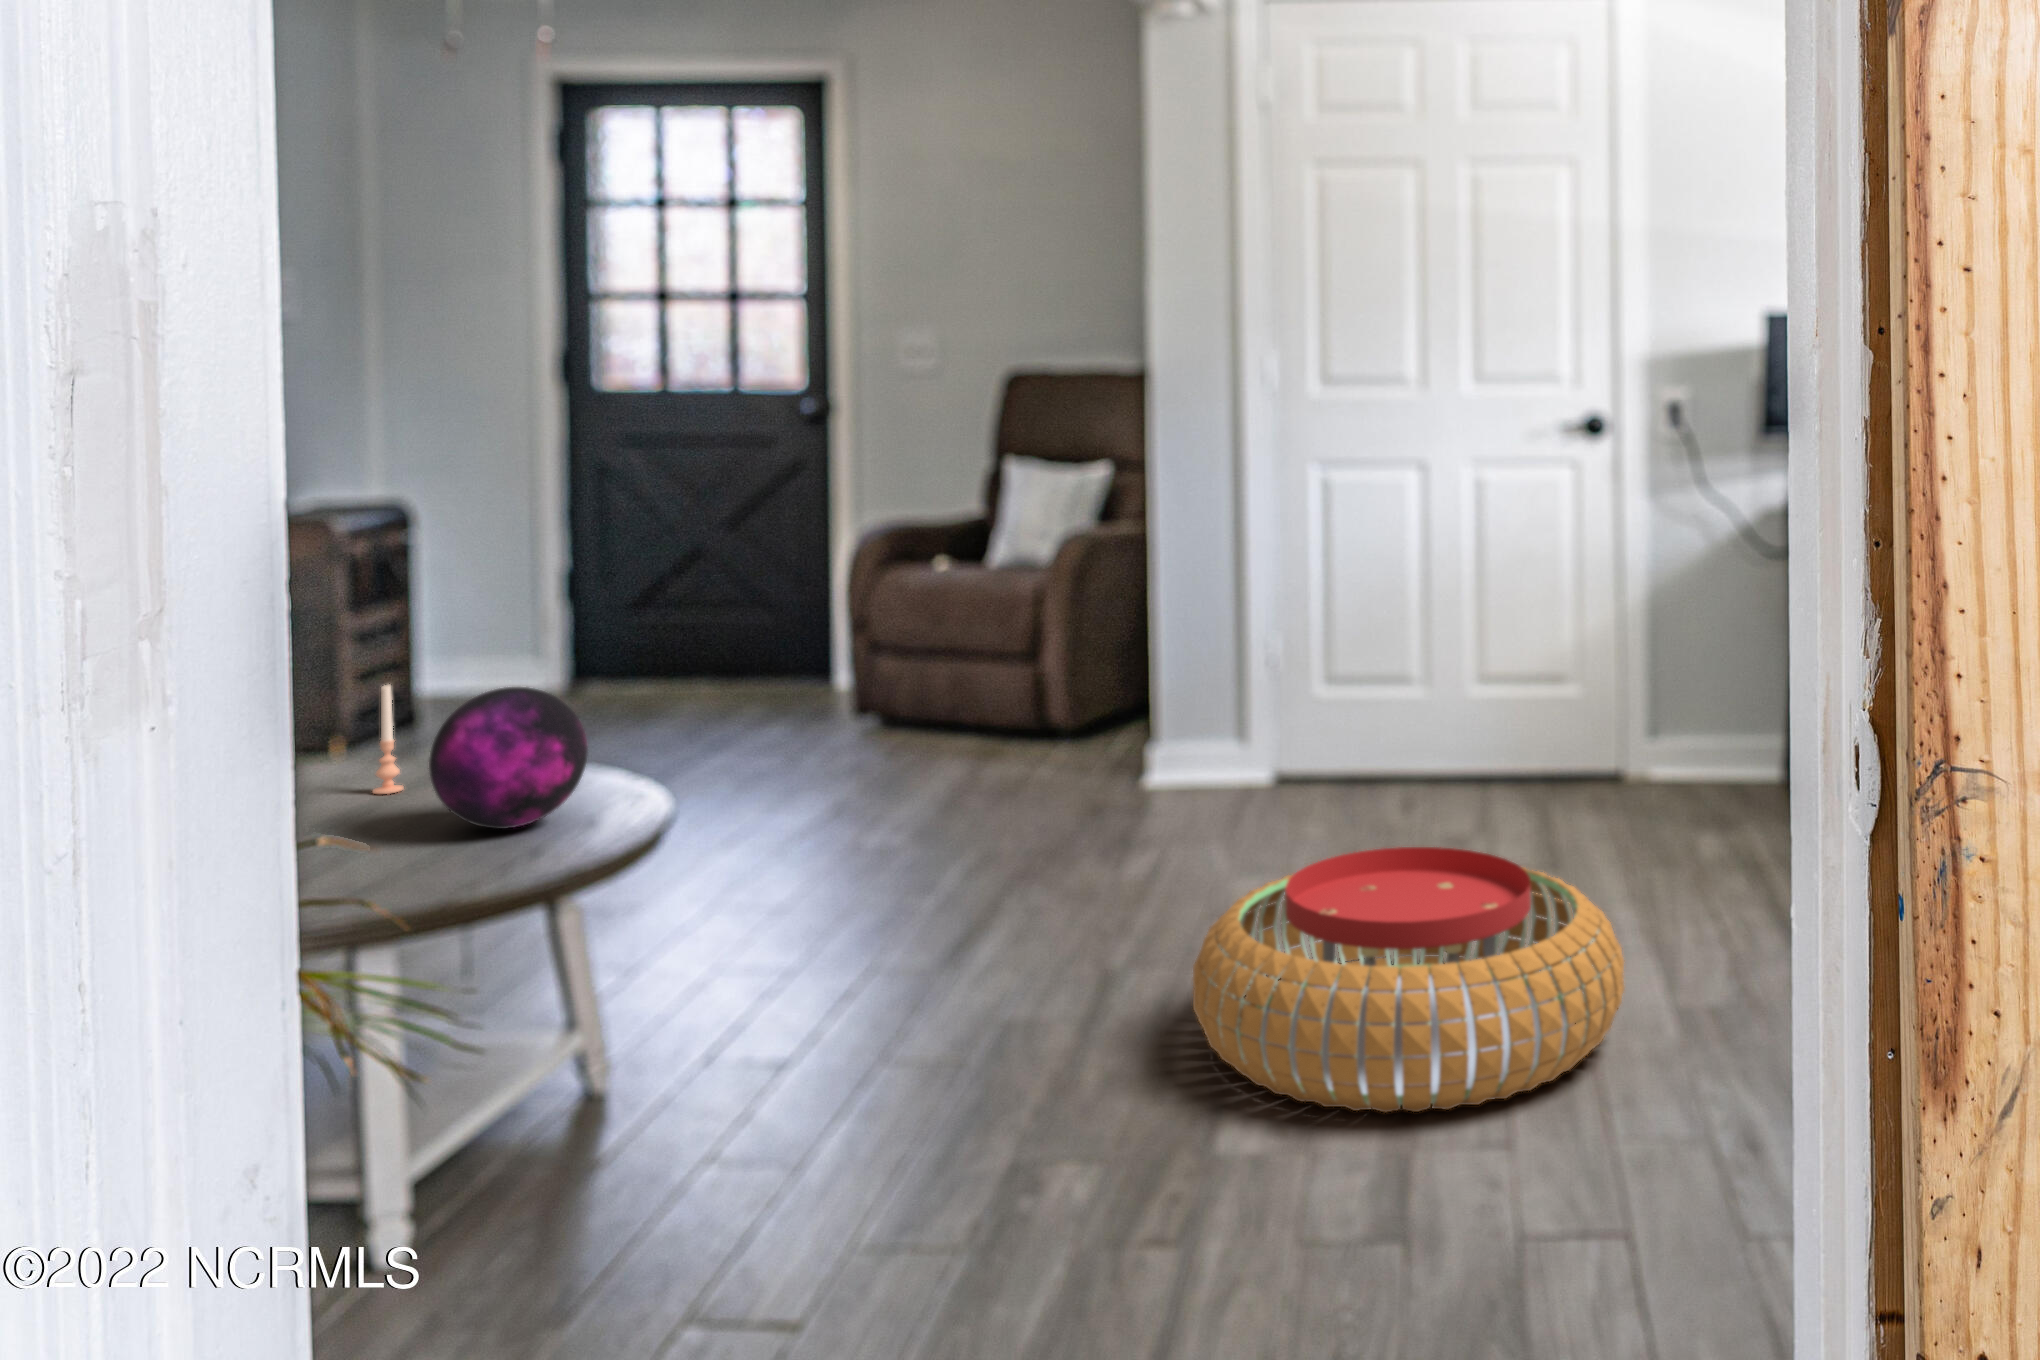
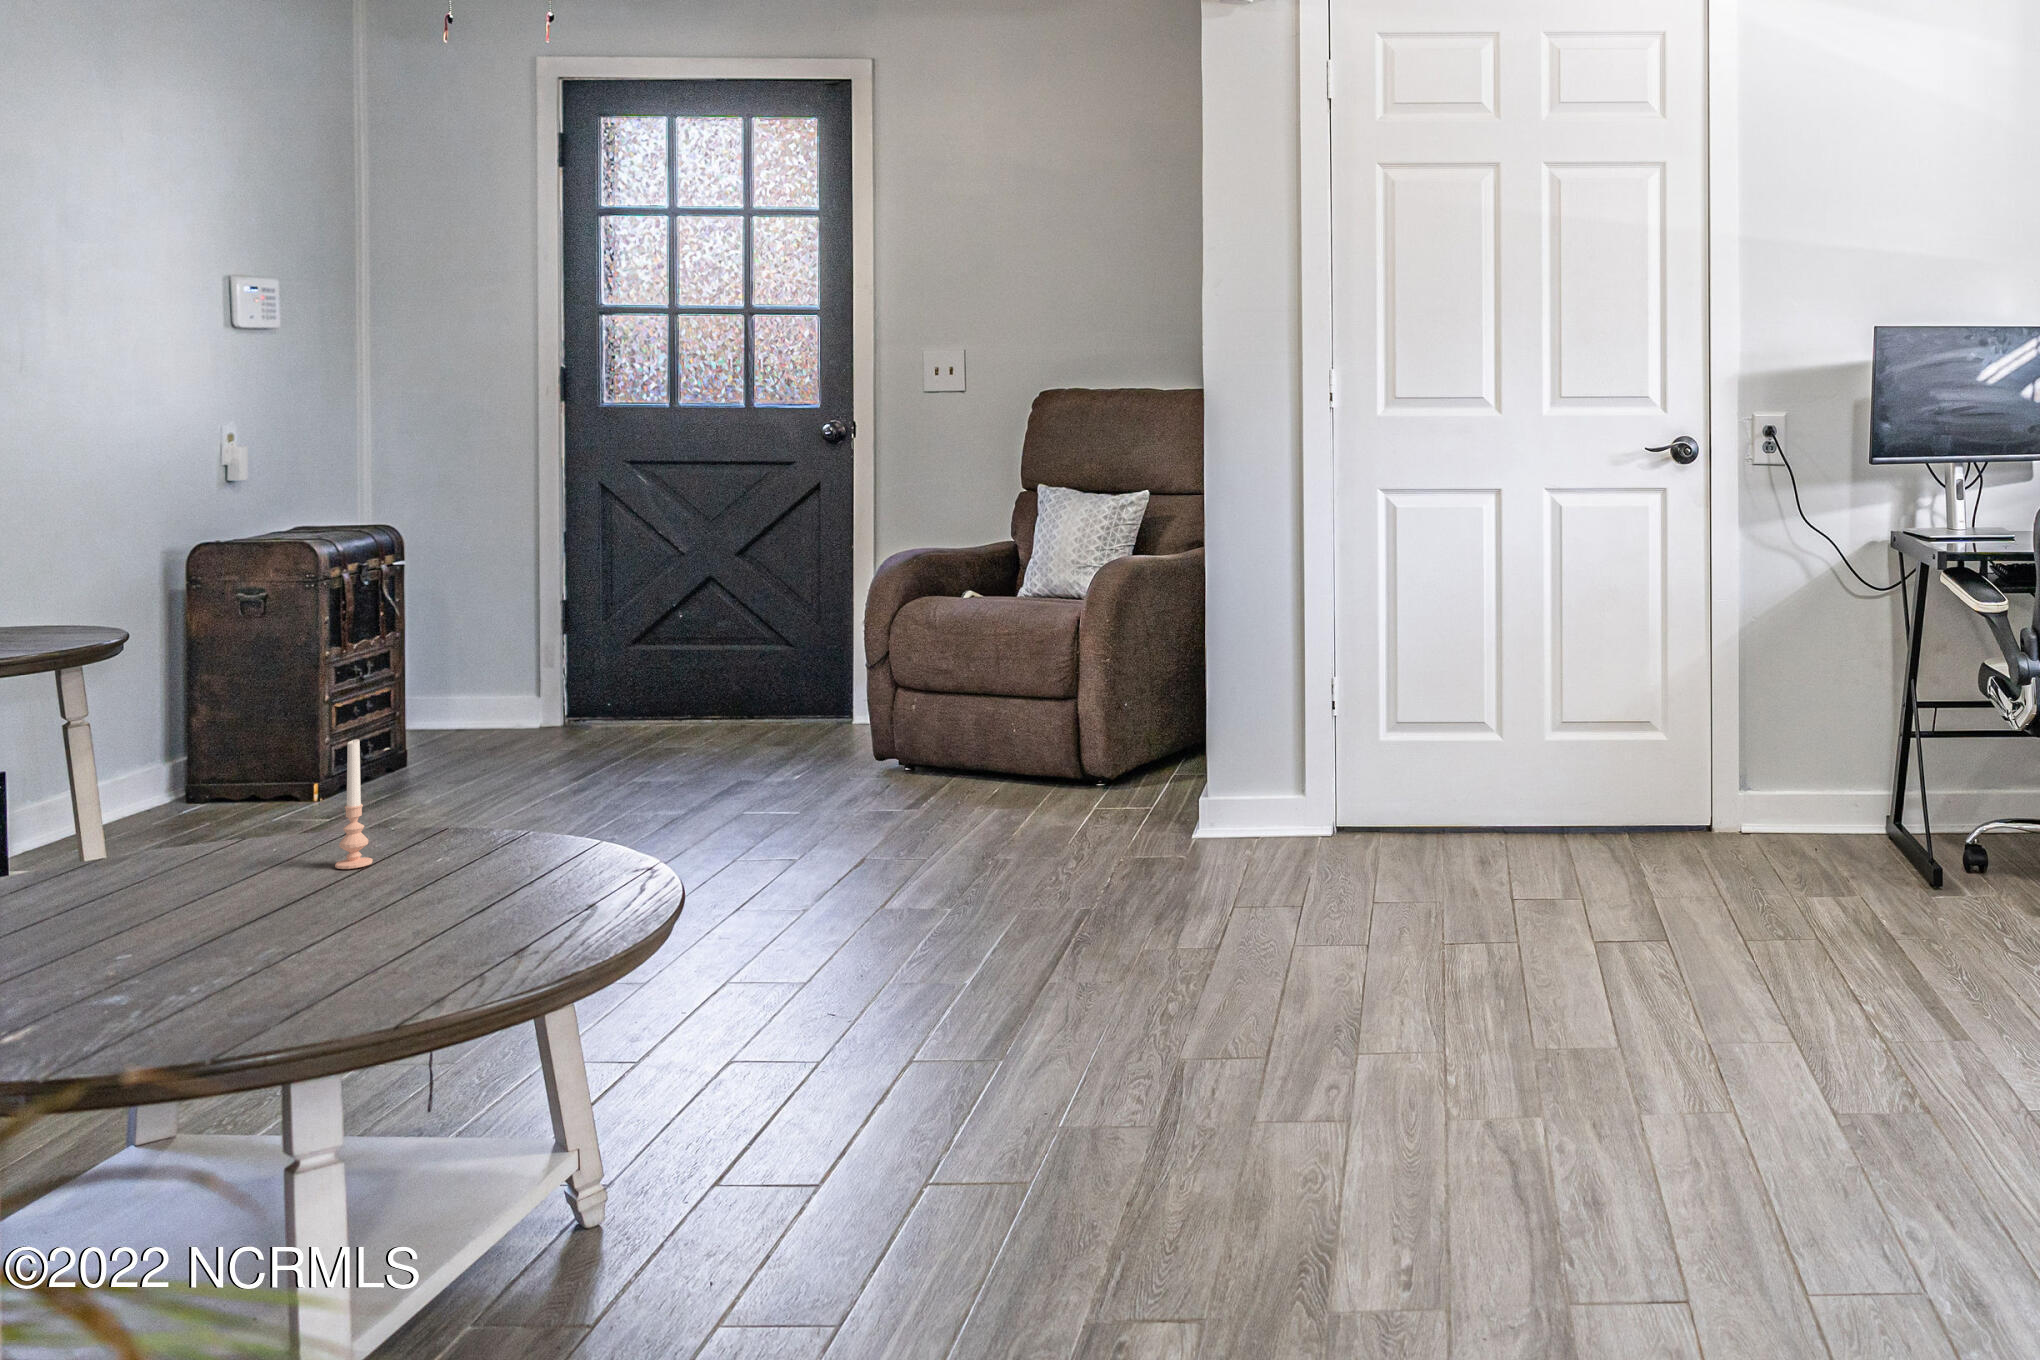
decorative orb: present [429,687,588,829] -> none [400,745,588,914]
pouf: present [1193,847,1625,1112] -> none [1289,929,1792,1257]

